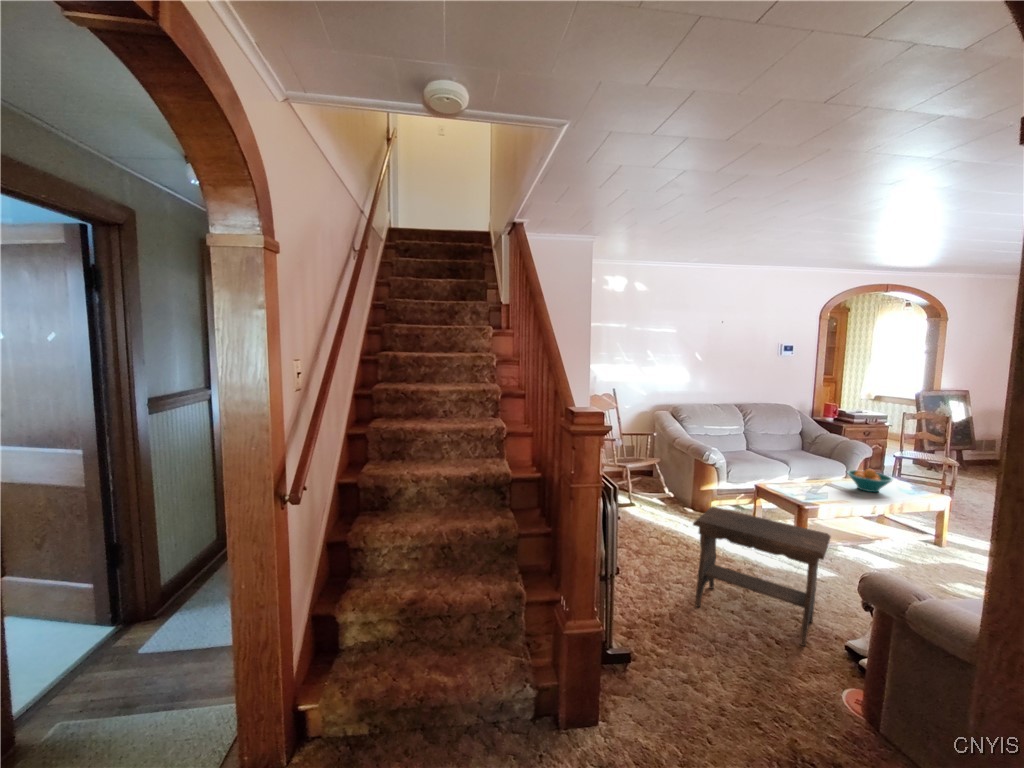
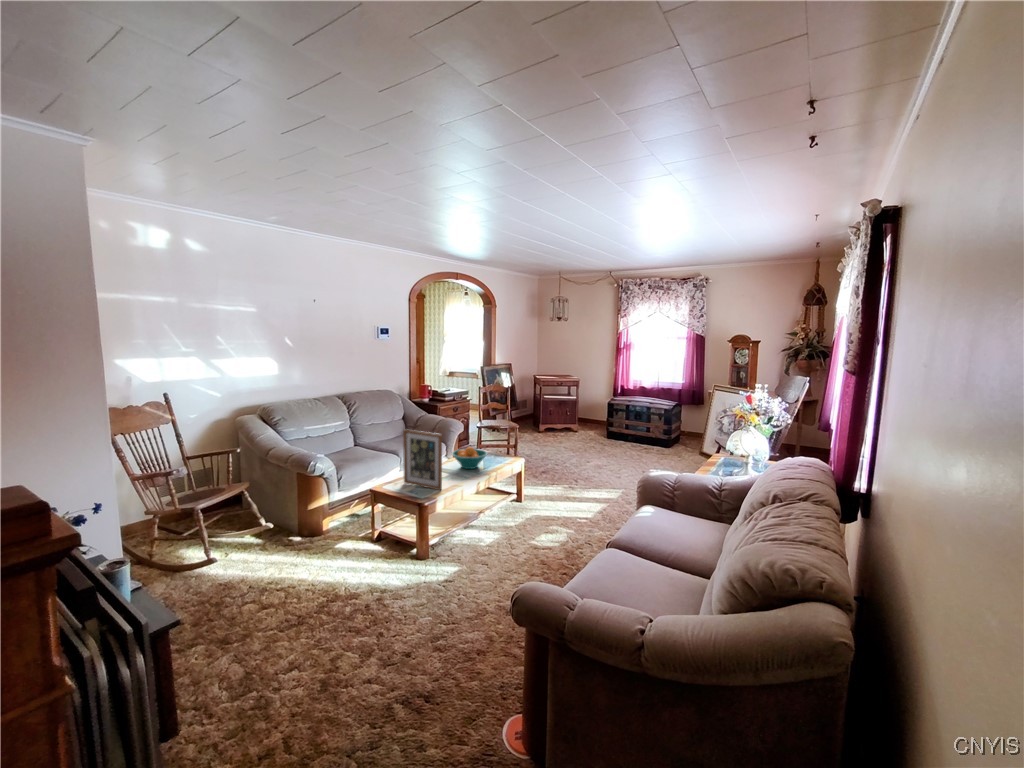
picture frame: none [789,438,833,501] -> present [403,429,442,490]
footstool: present [693,507,831,646] -> none [304,541,466,699]

